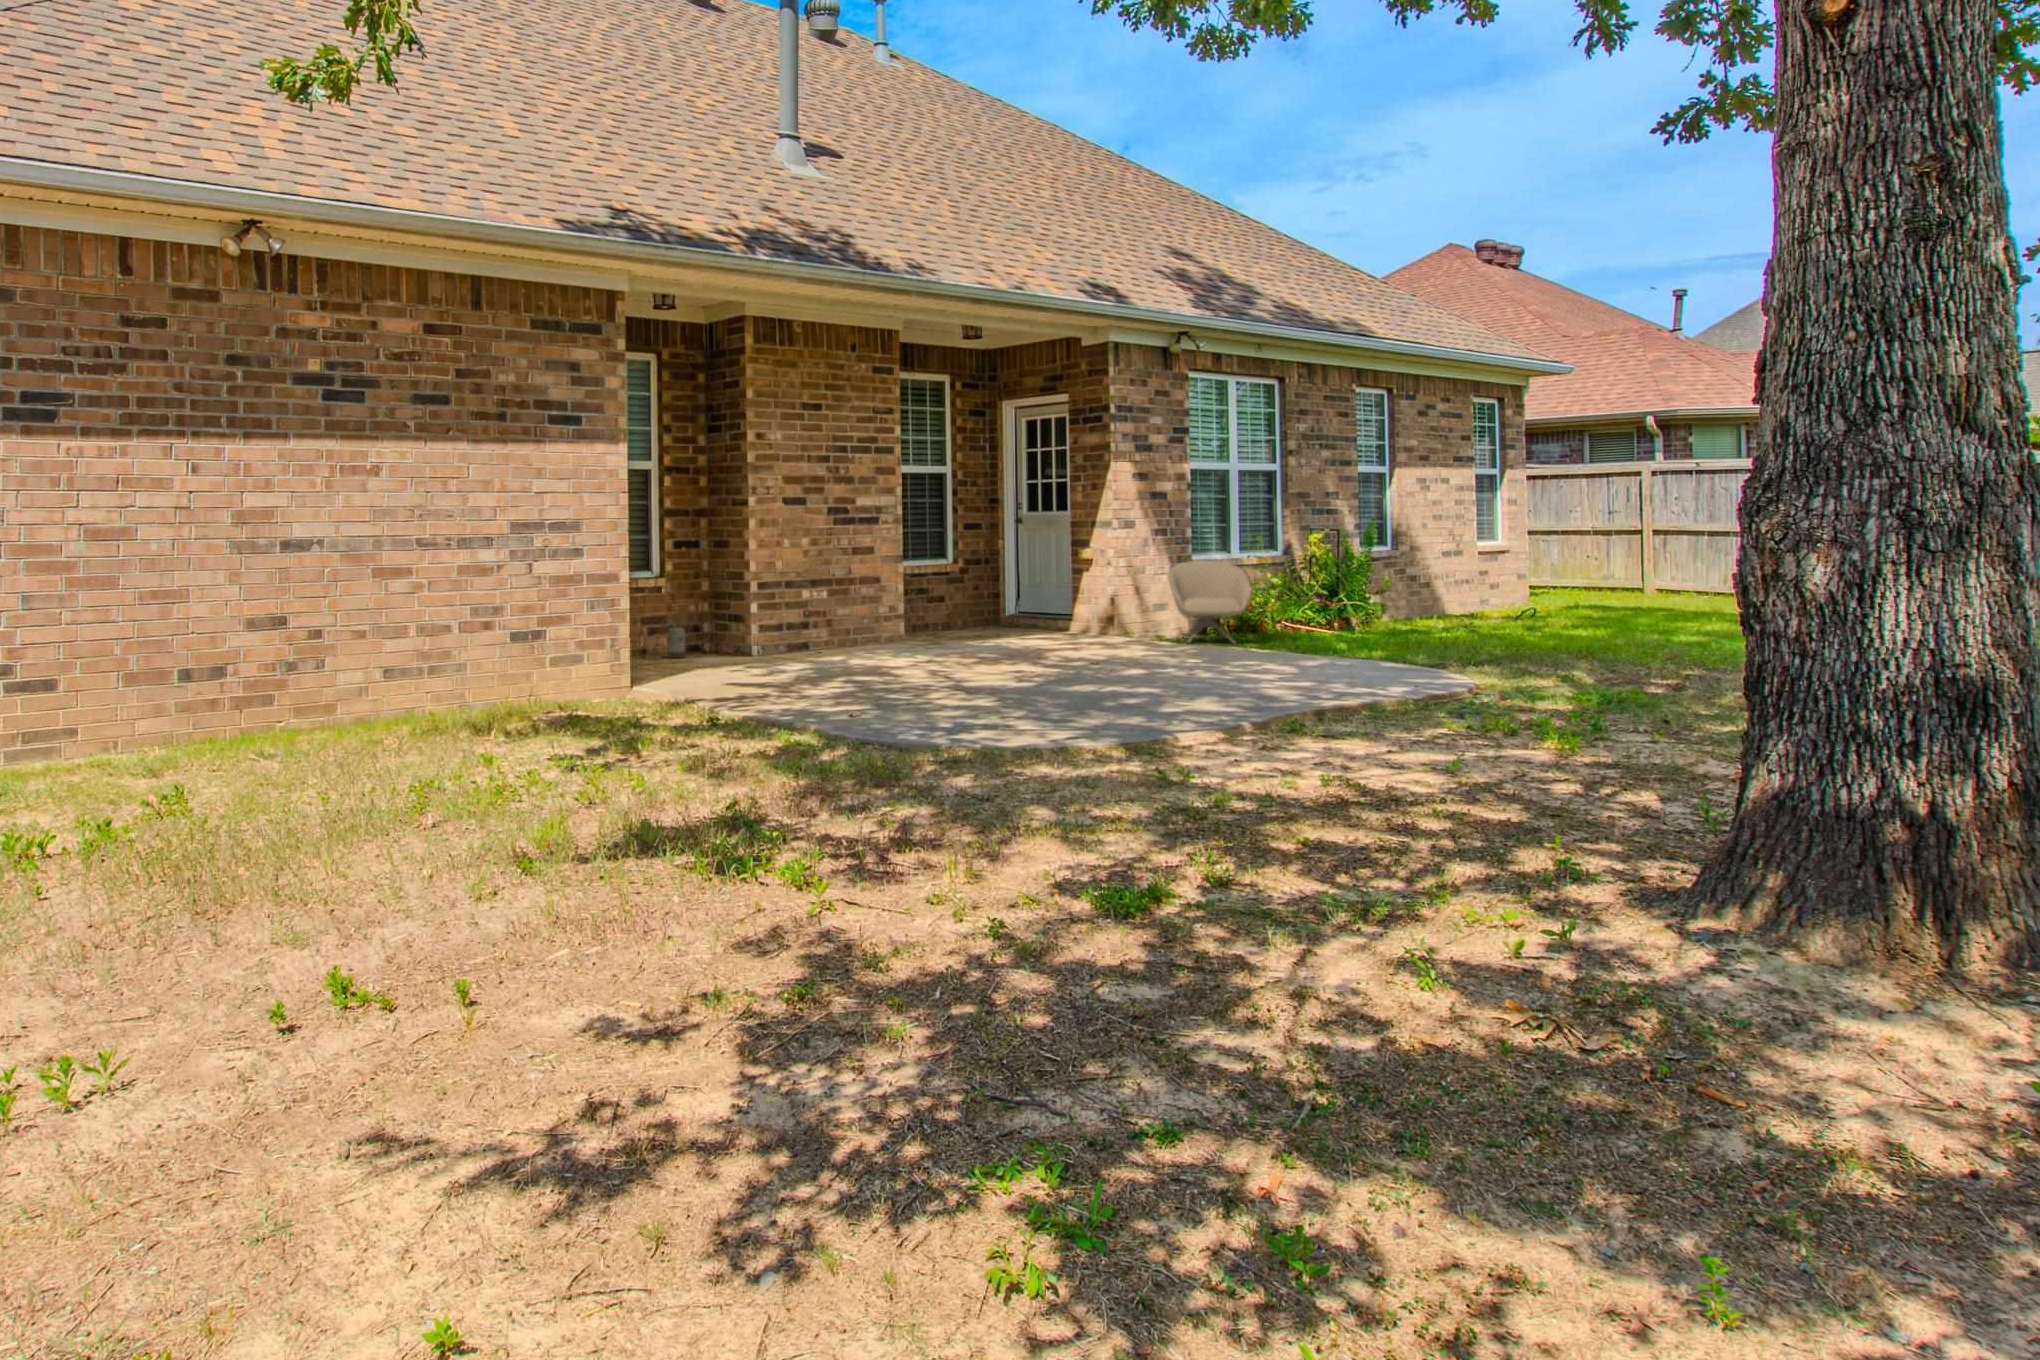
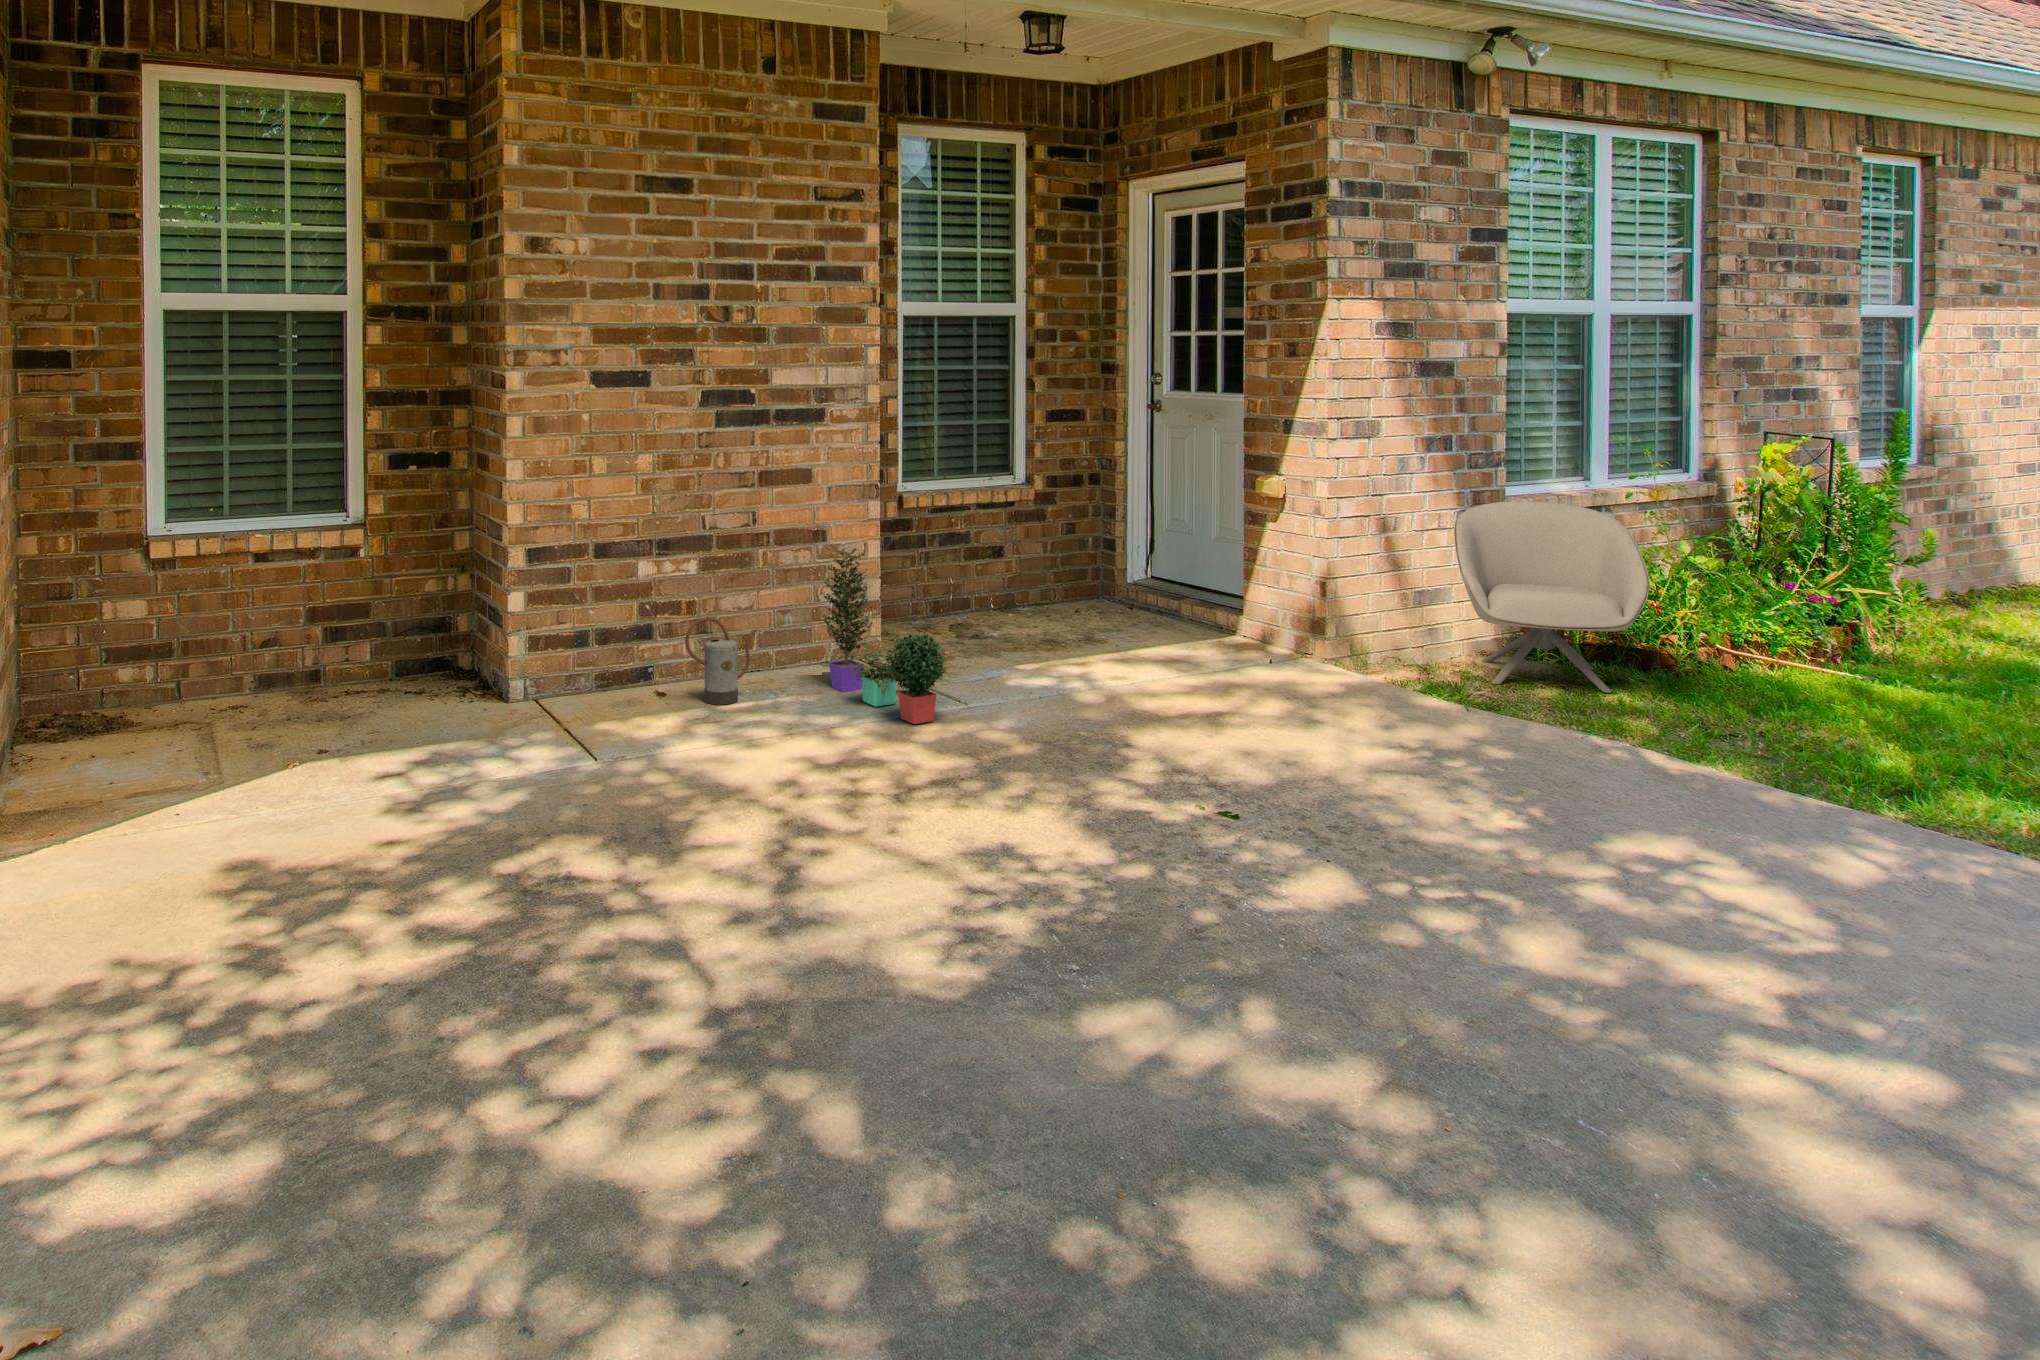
potted plant: none [882,583,954,658] -> present [823,546,948,724]
watering can: present [667,618,686,658] -> present [685,617,756,705]

